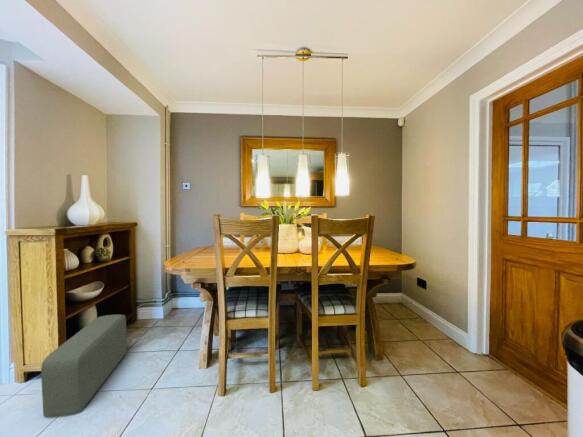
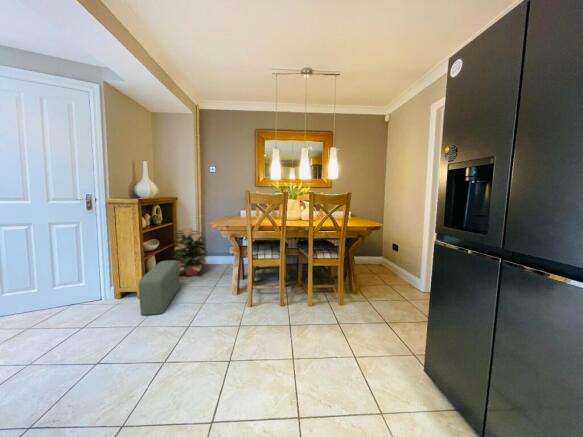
decorative plant: none [124,264,175,330] -> present [174,228,206,276]

